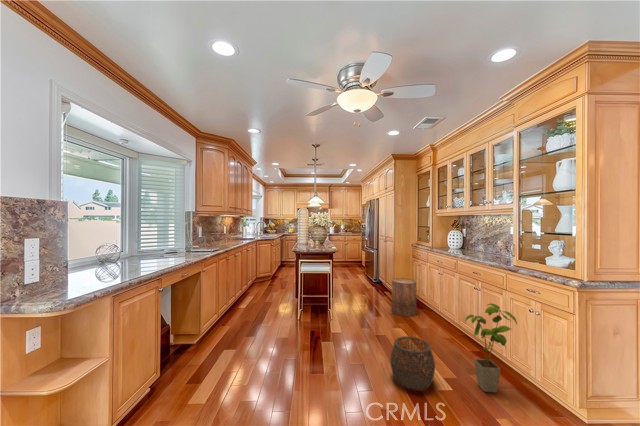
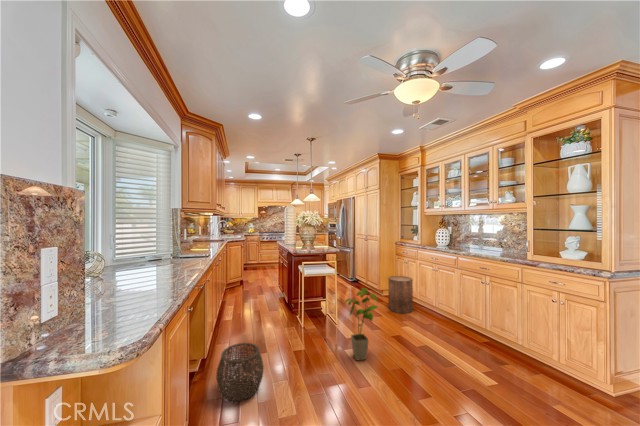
house plant: present [466,303,517,392] -> present [345,288,378,360]
woven basket: present [390,336,435,390] -> present [216,343,264,401]

